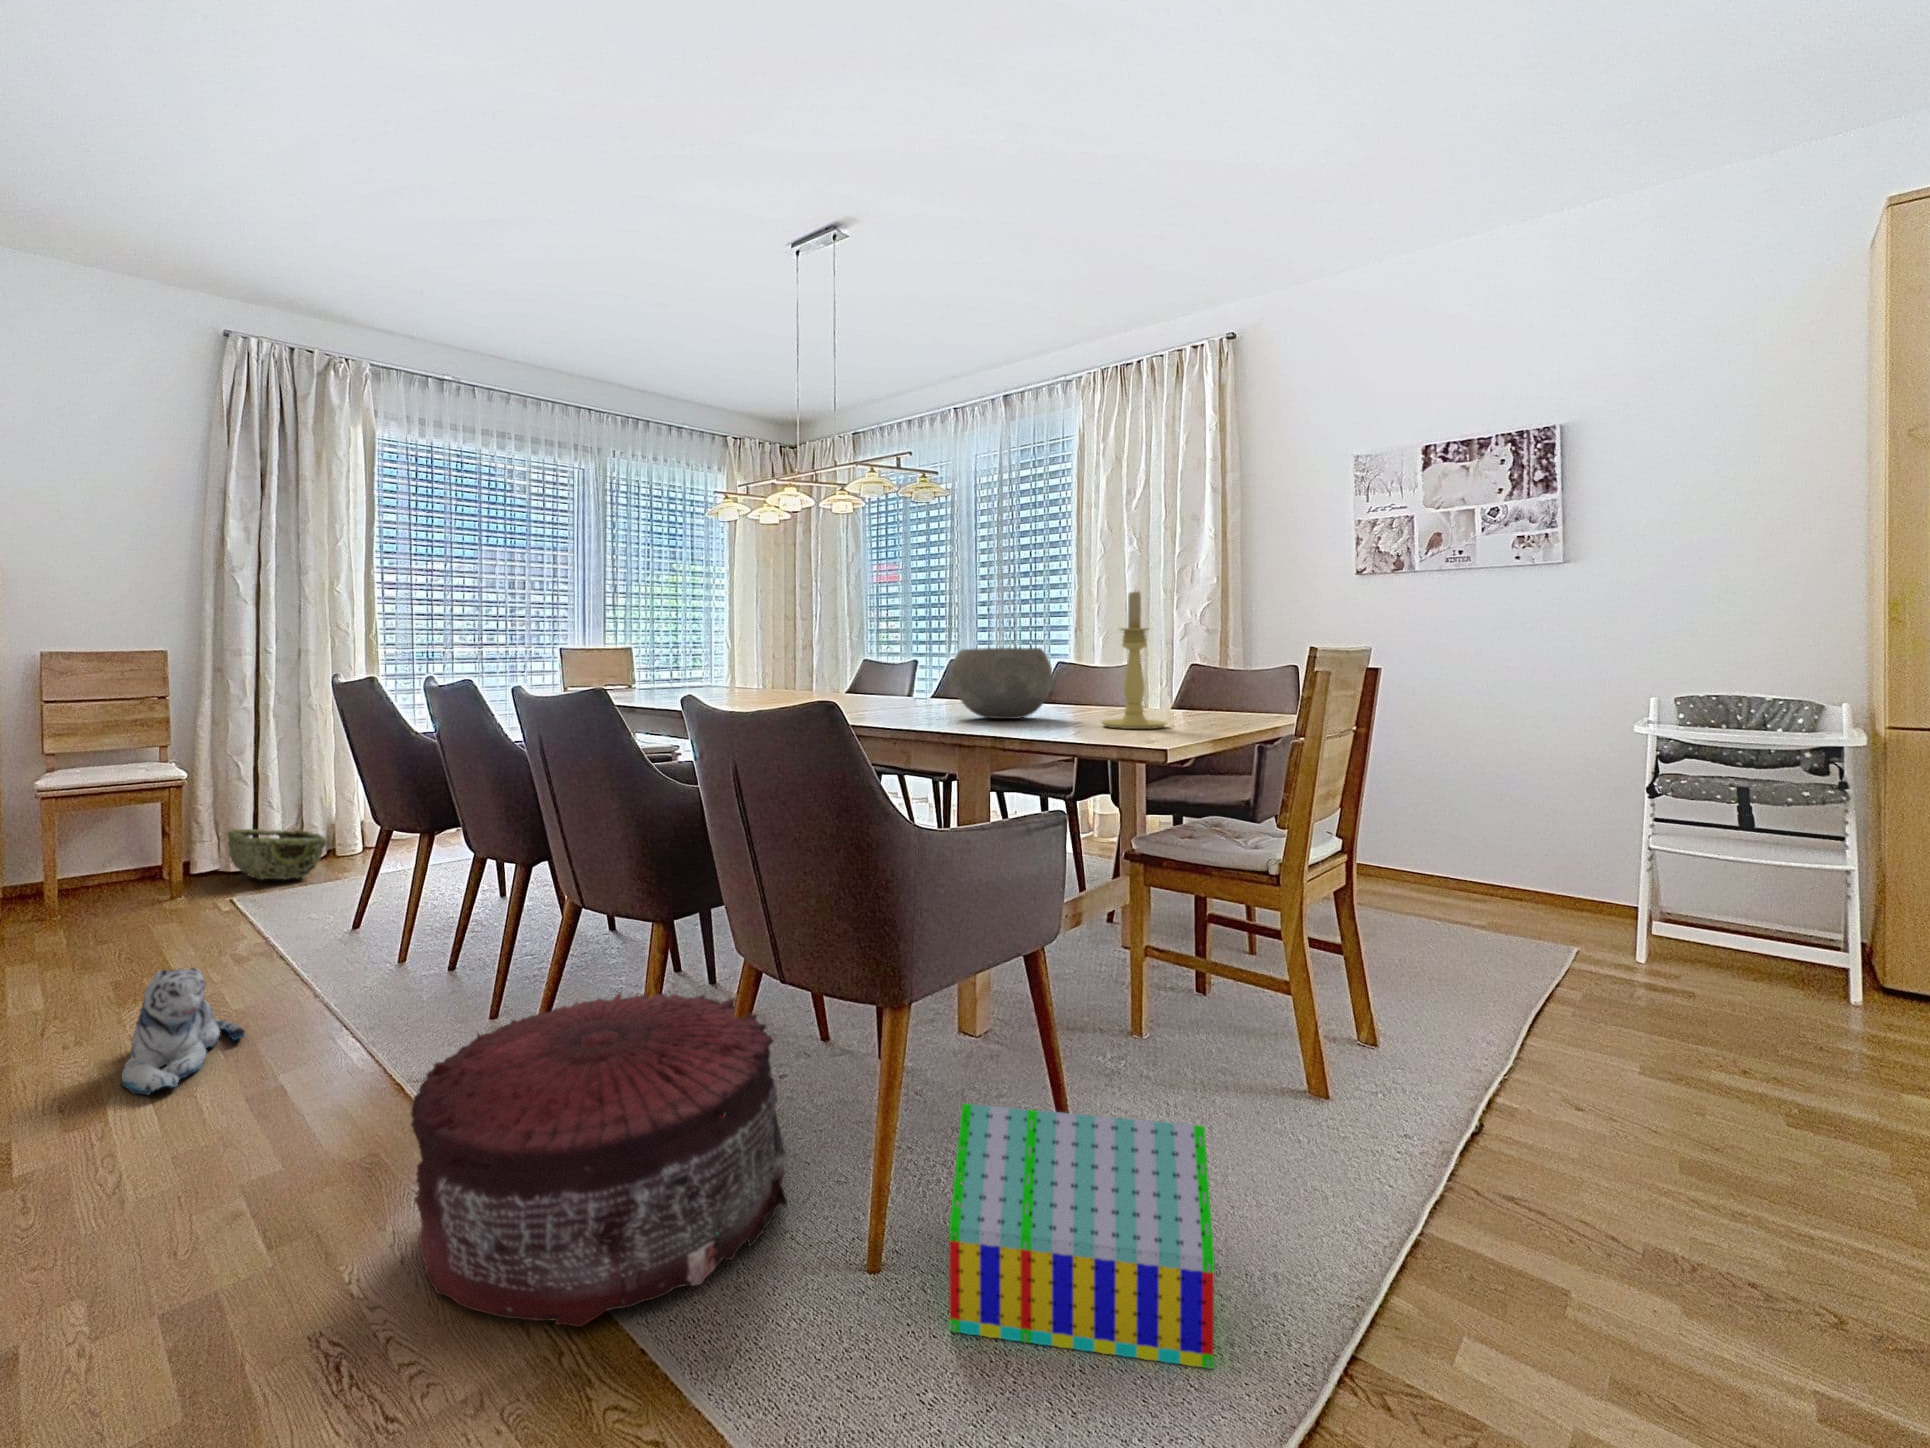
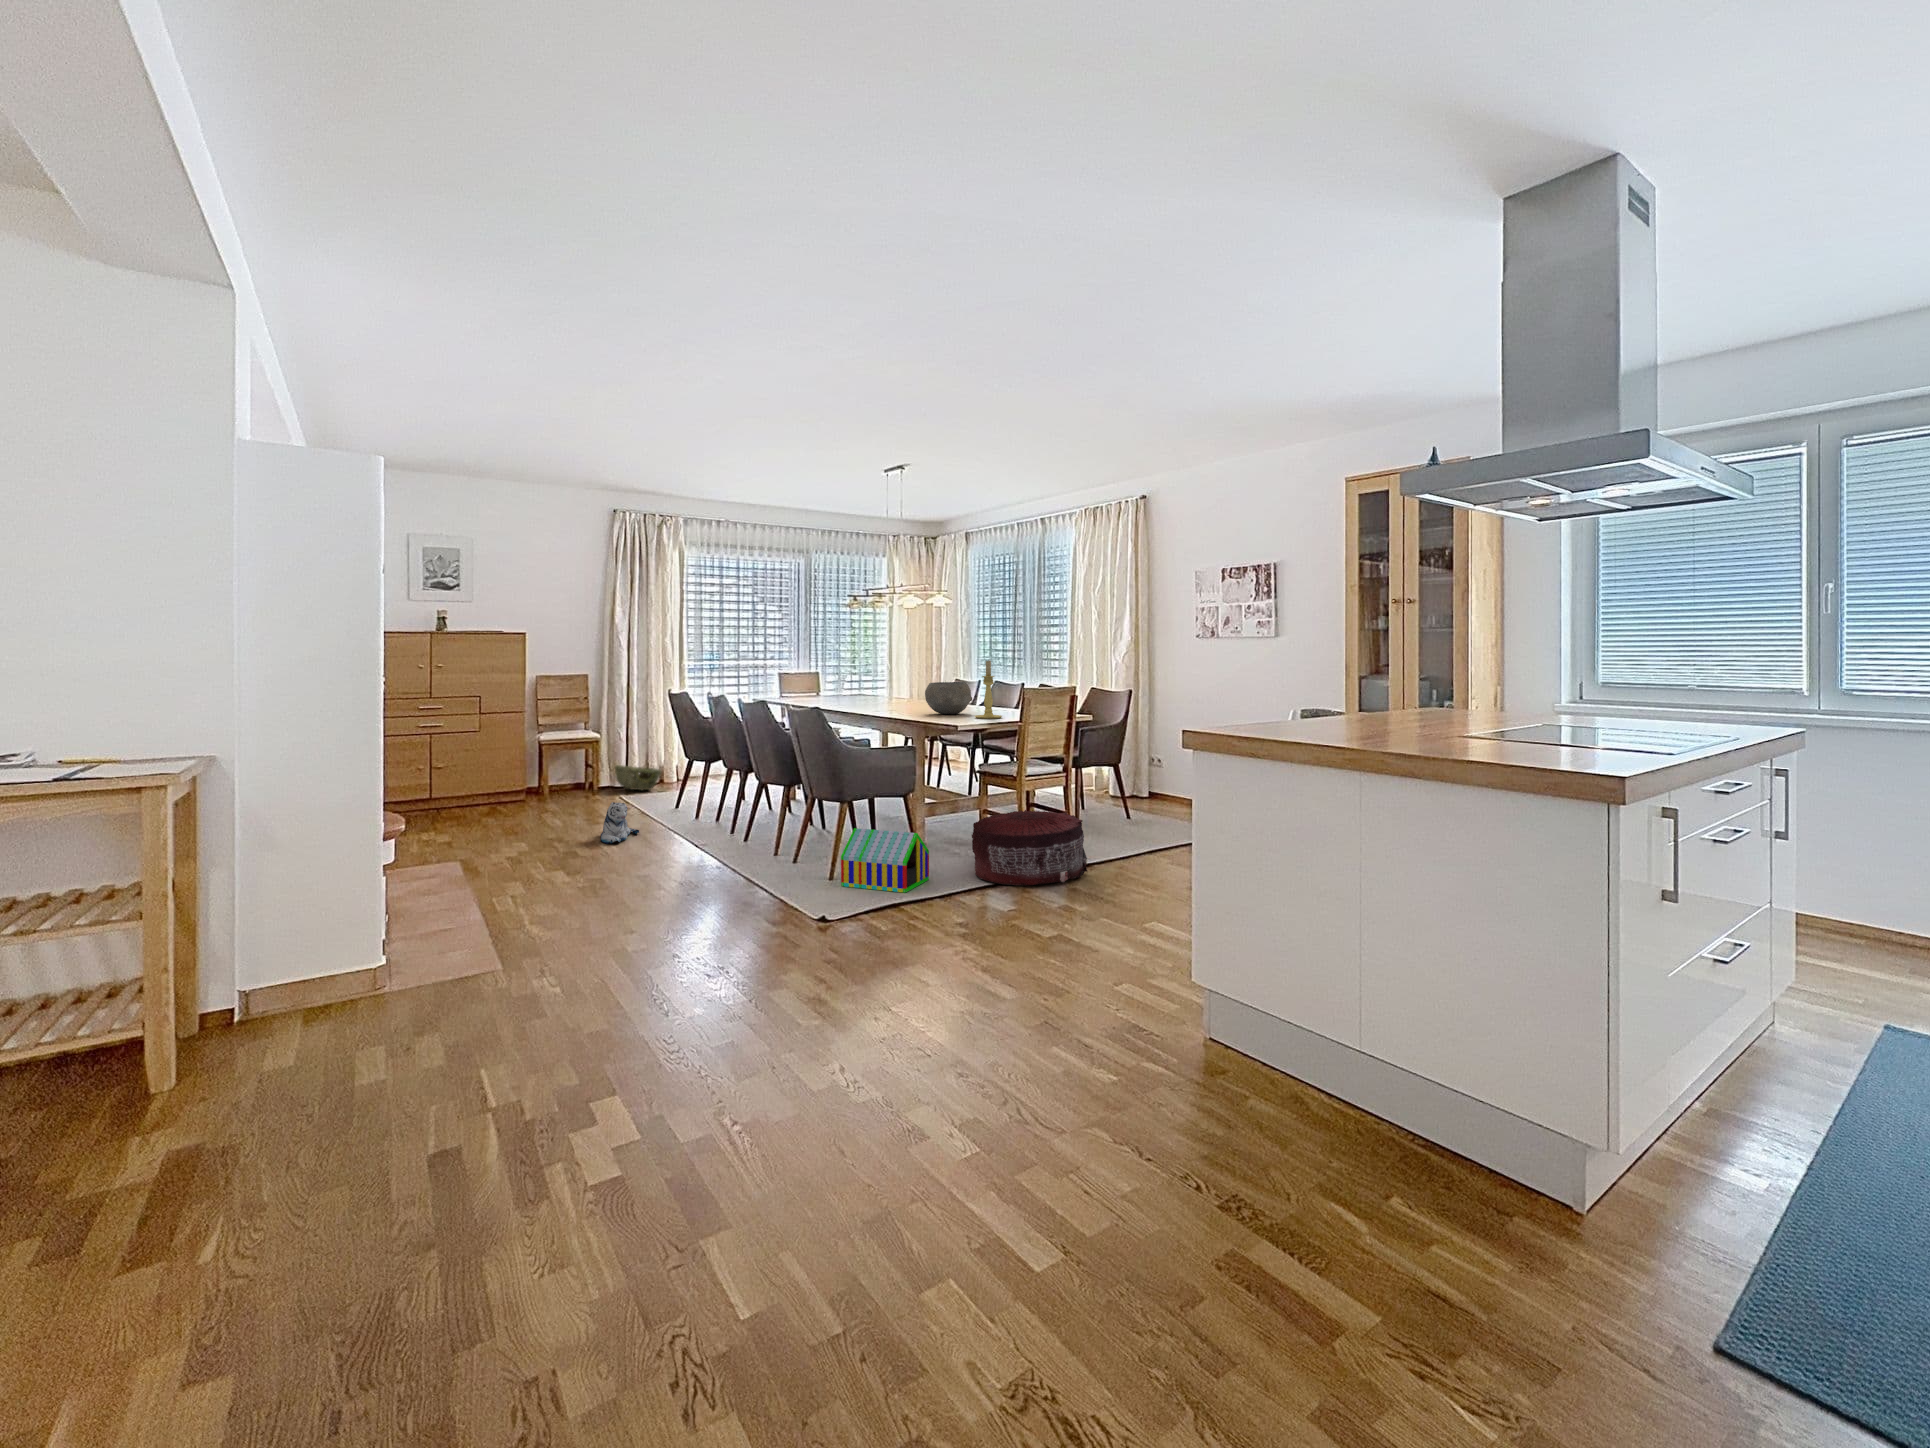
pouf: present [411,993,787,1327] -> present [972,810,1088,885]

